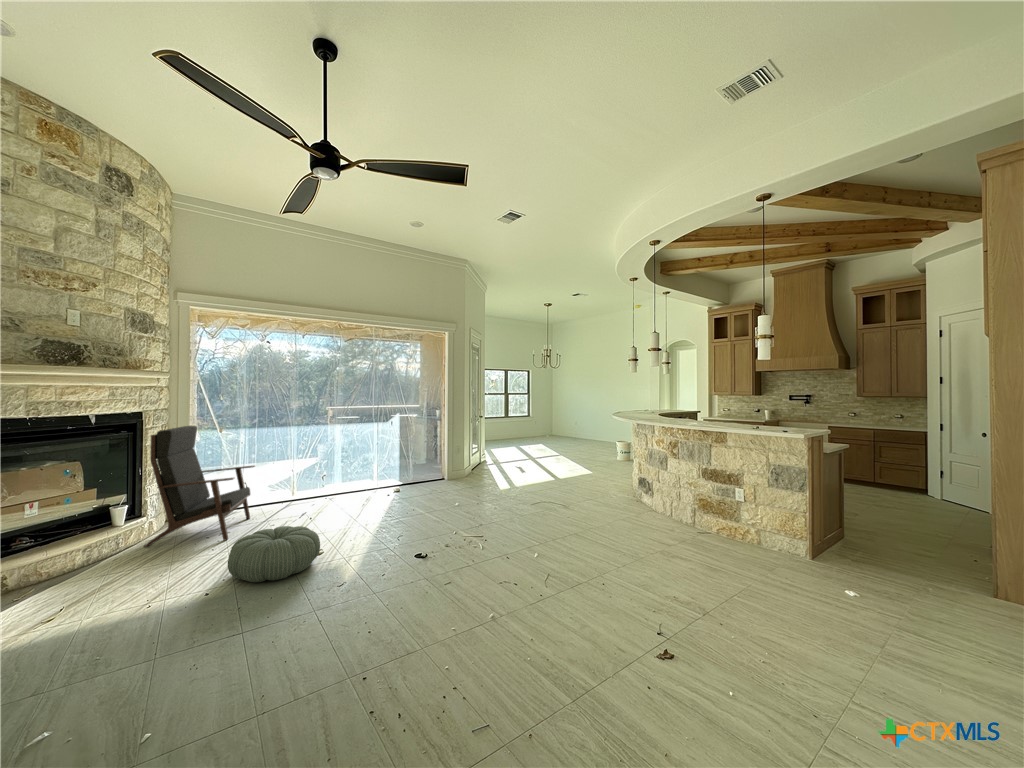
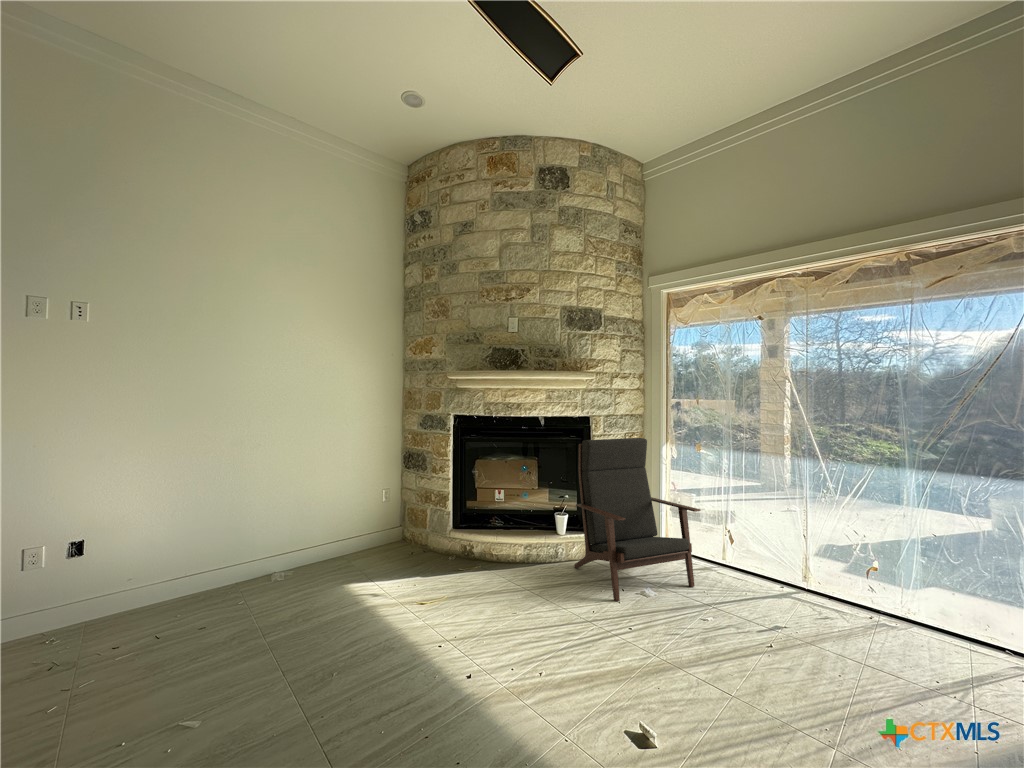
pouf: present [228,526,320,582] -> none [480,605,606,708]

